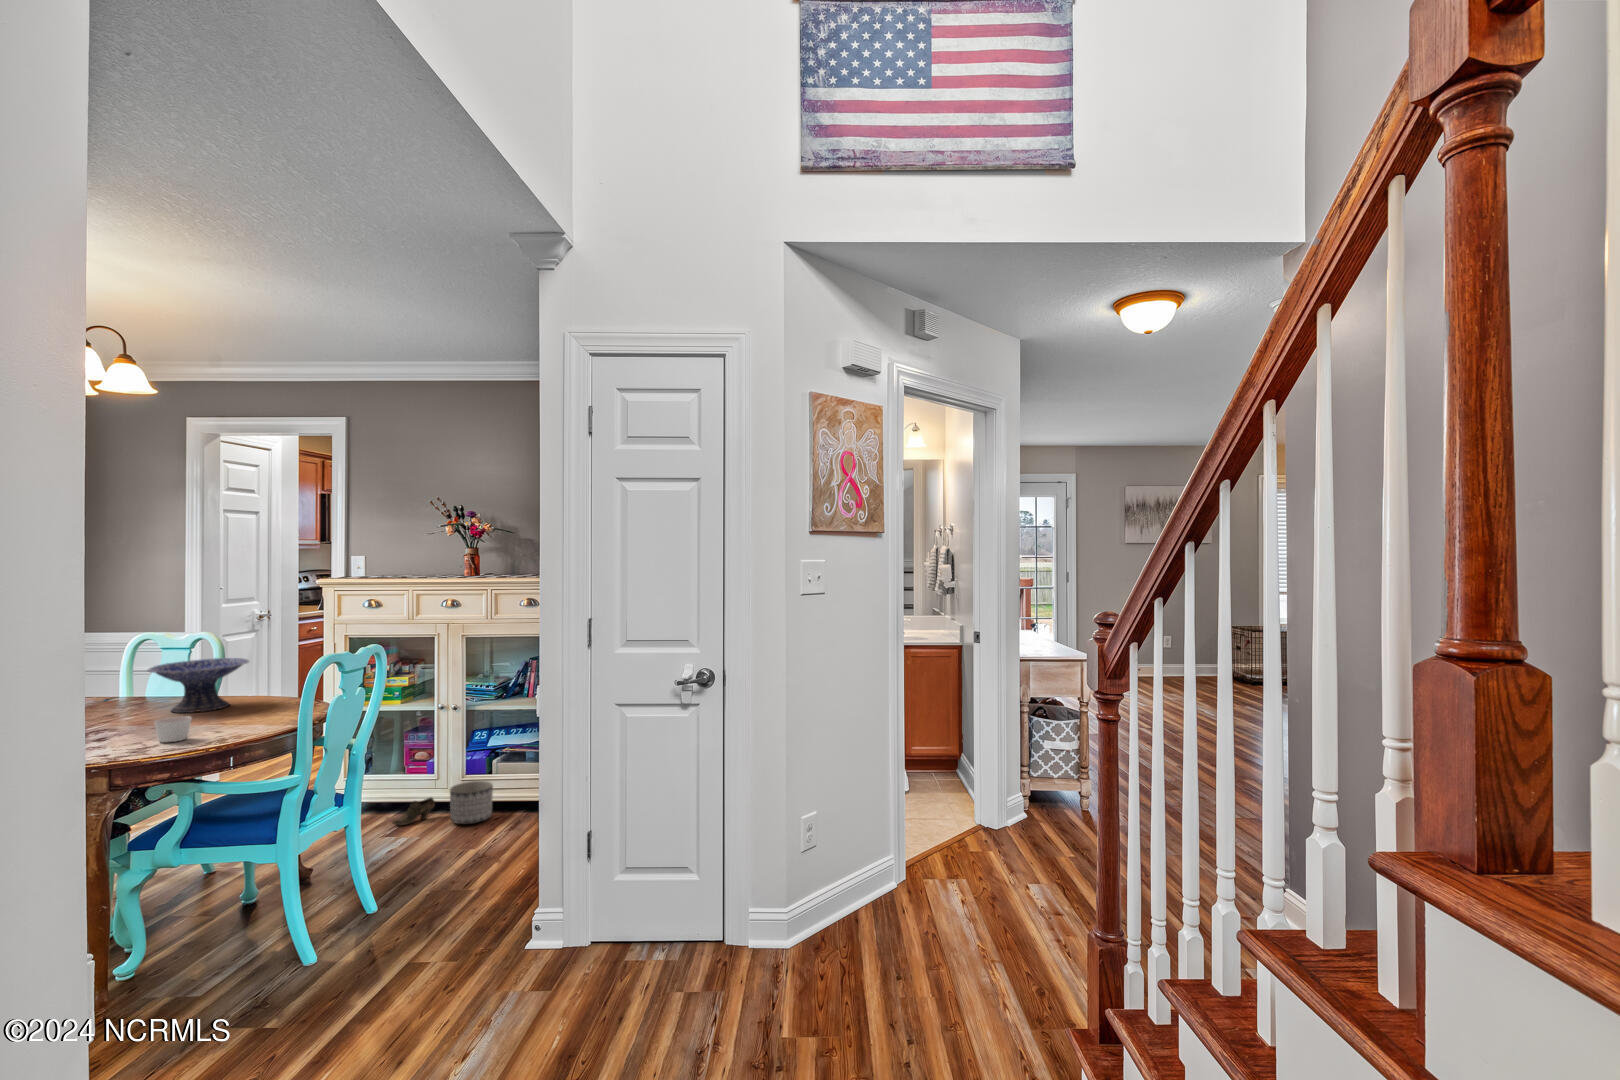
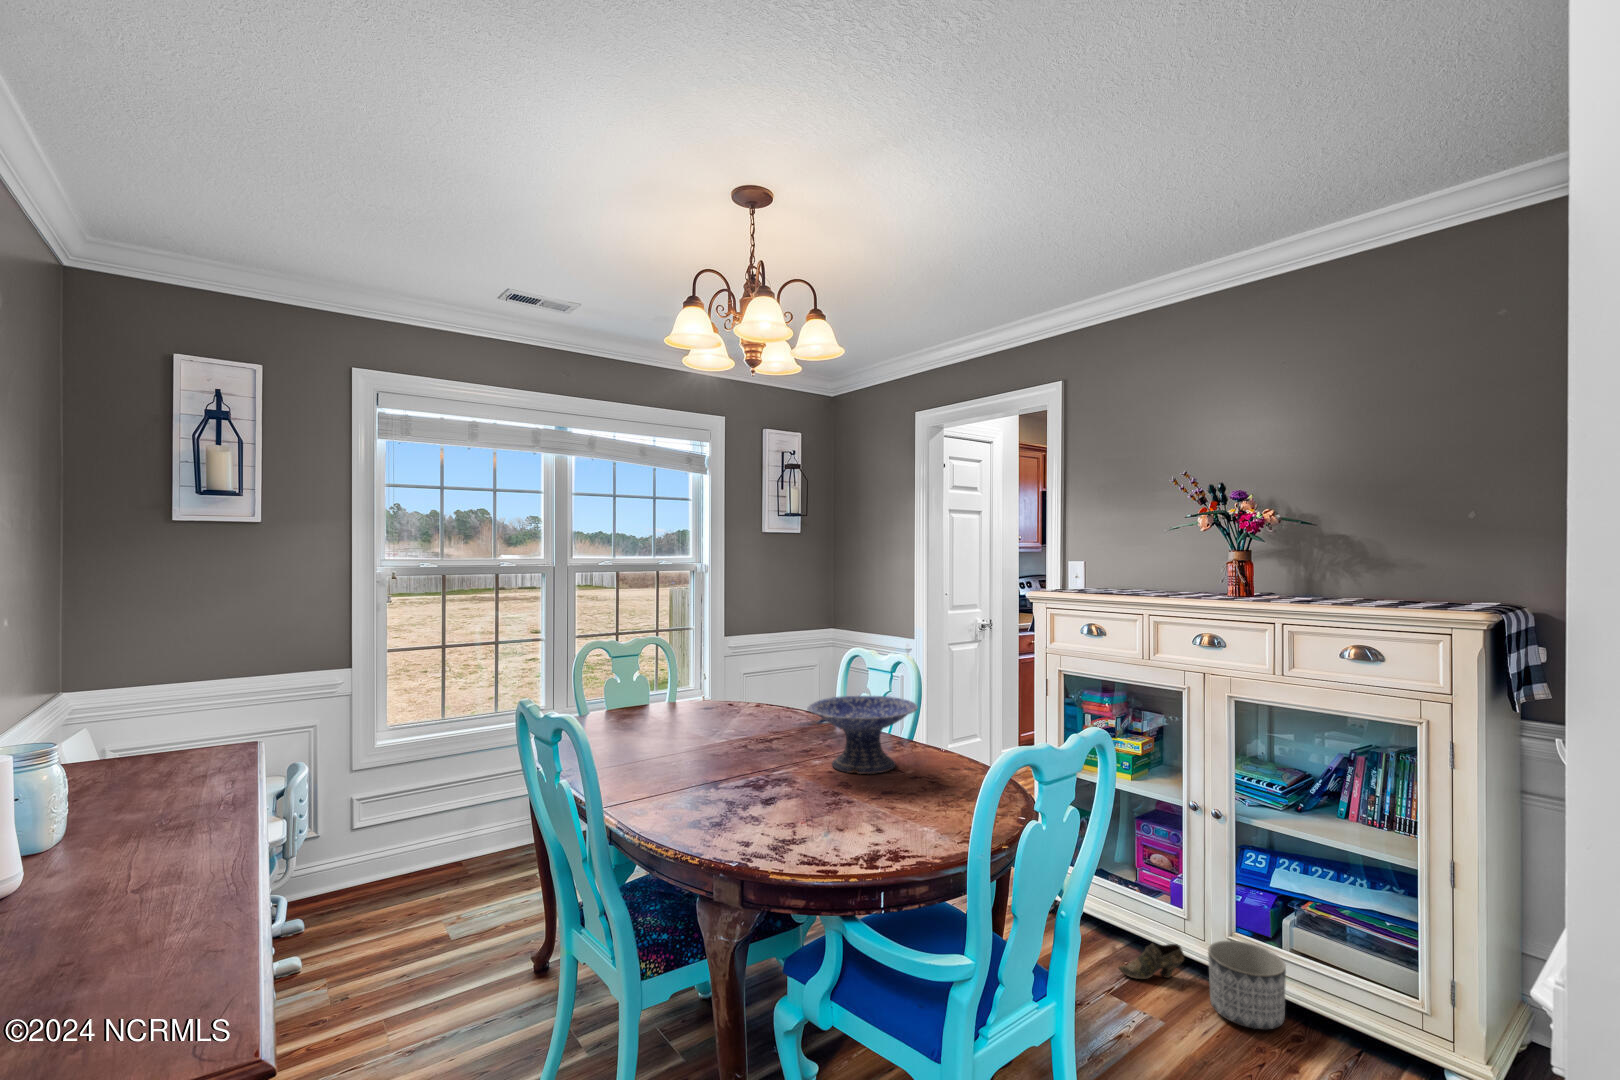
candle: present [155,716,192,742] -> none [760,800,805,844]

